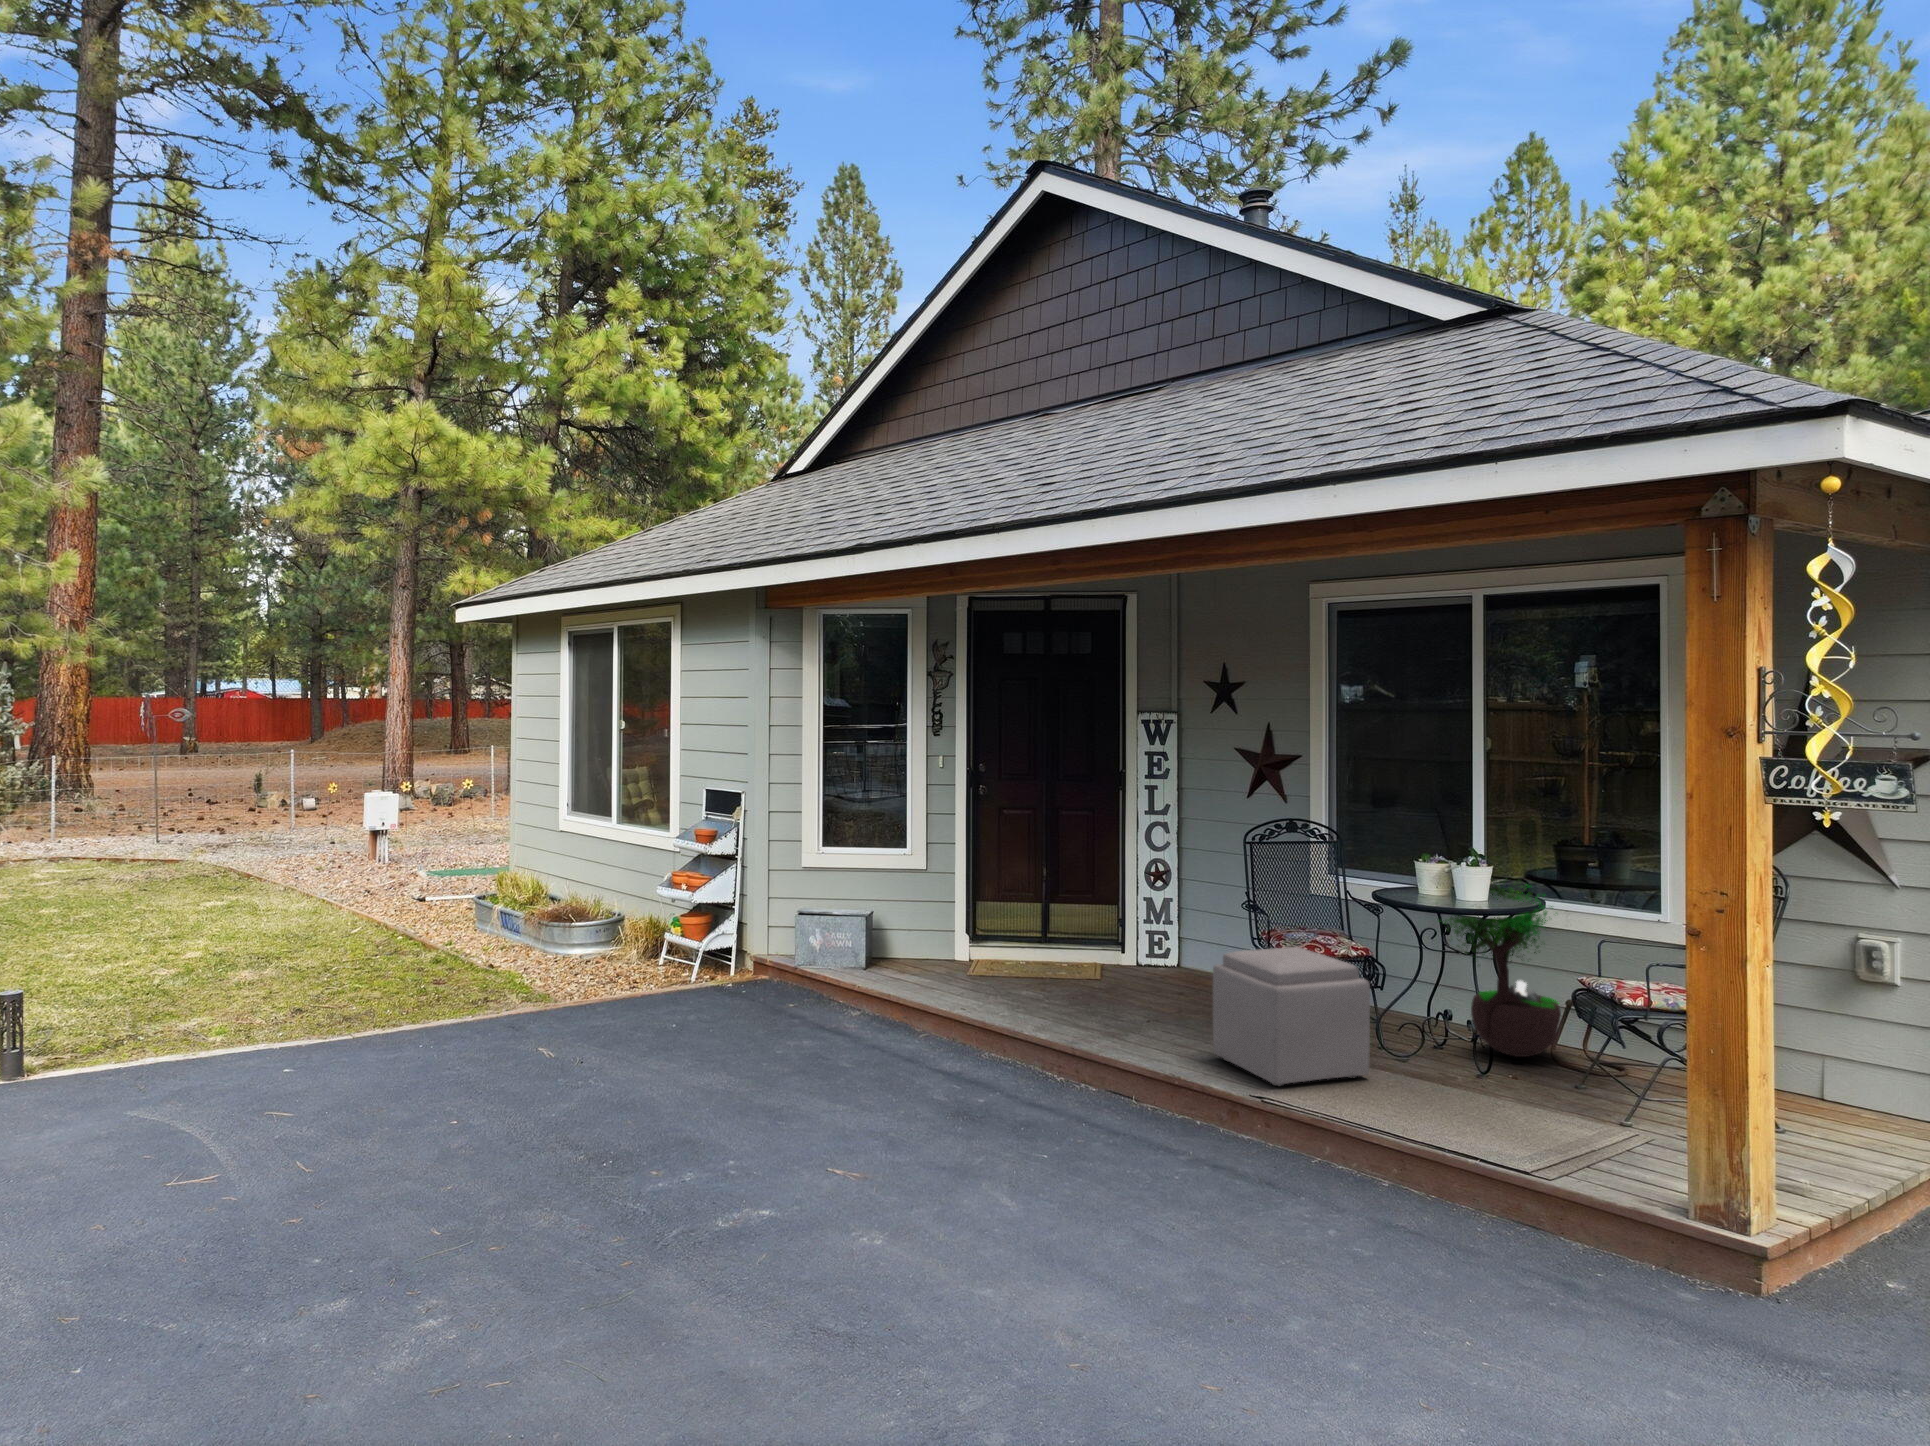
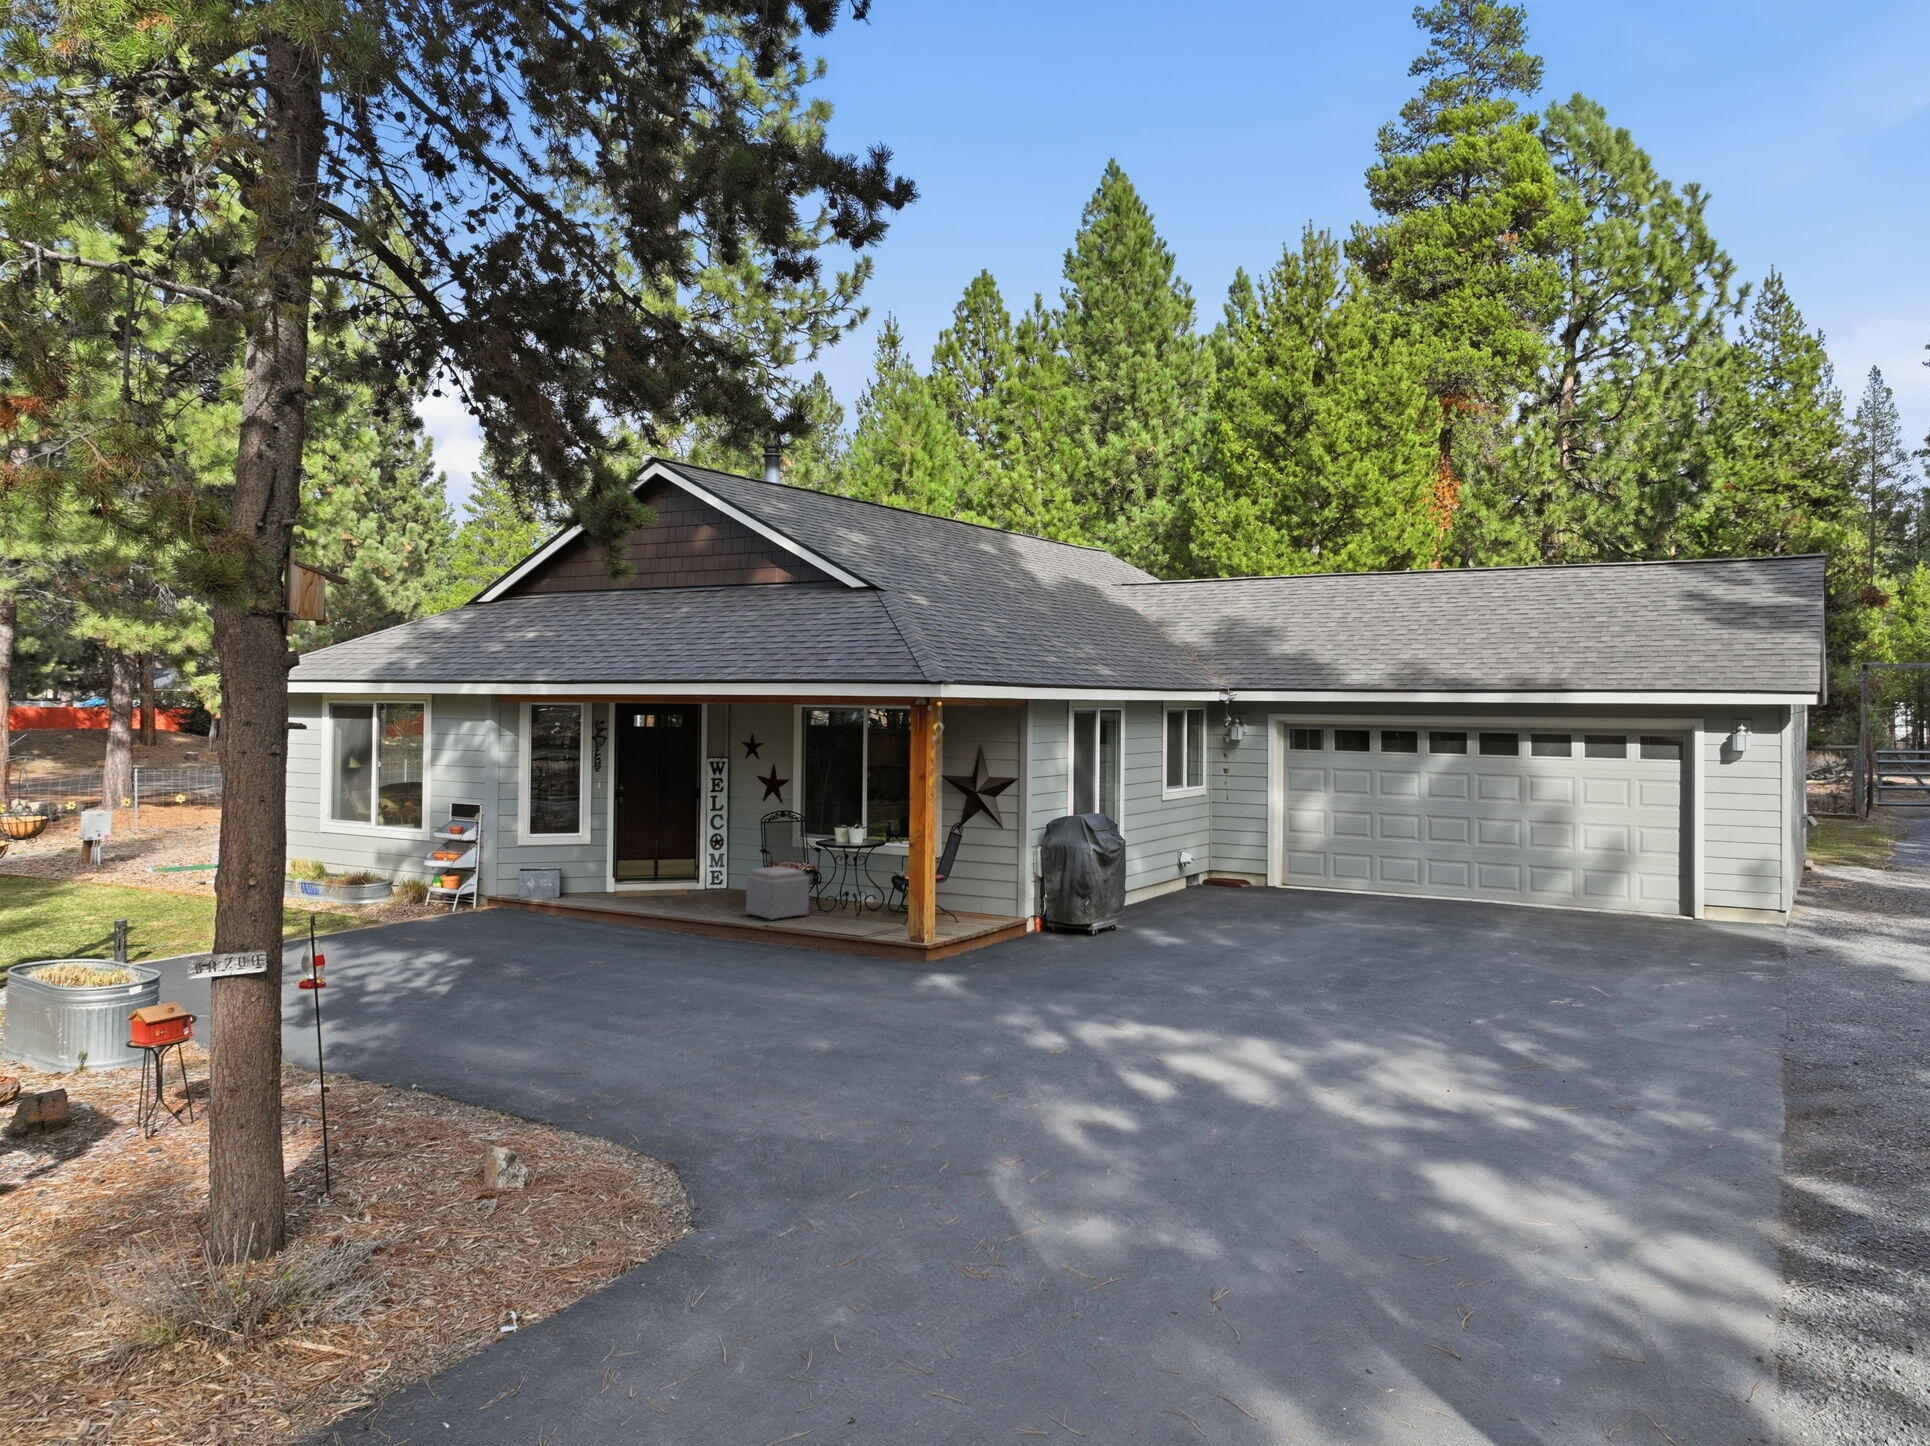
potted tree: present [1438,880,1561,1057] -> none [838,829,885,906]

